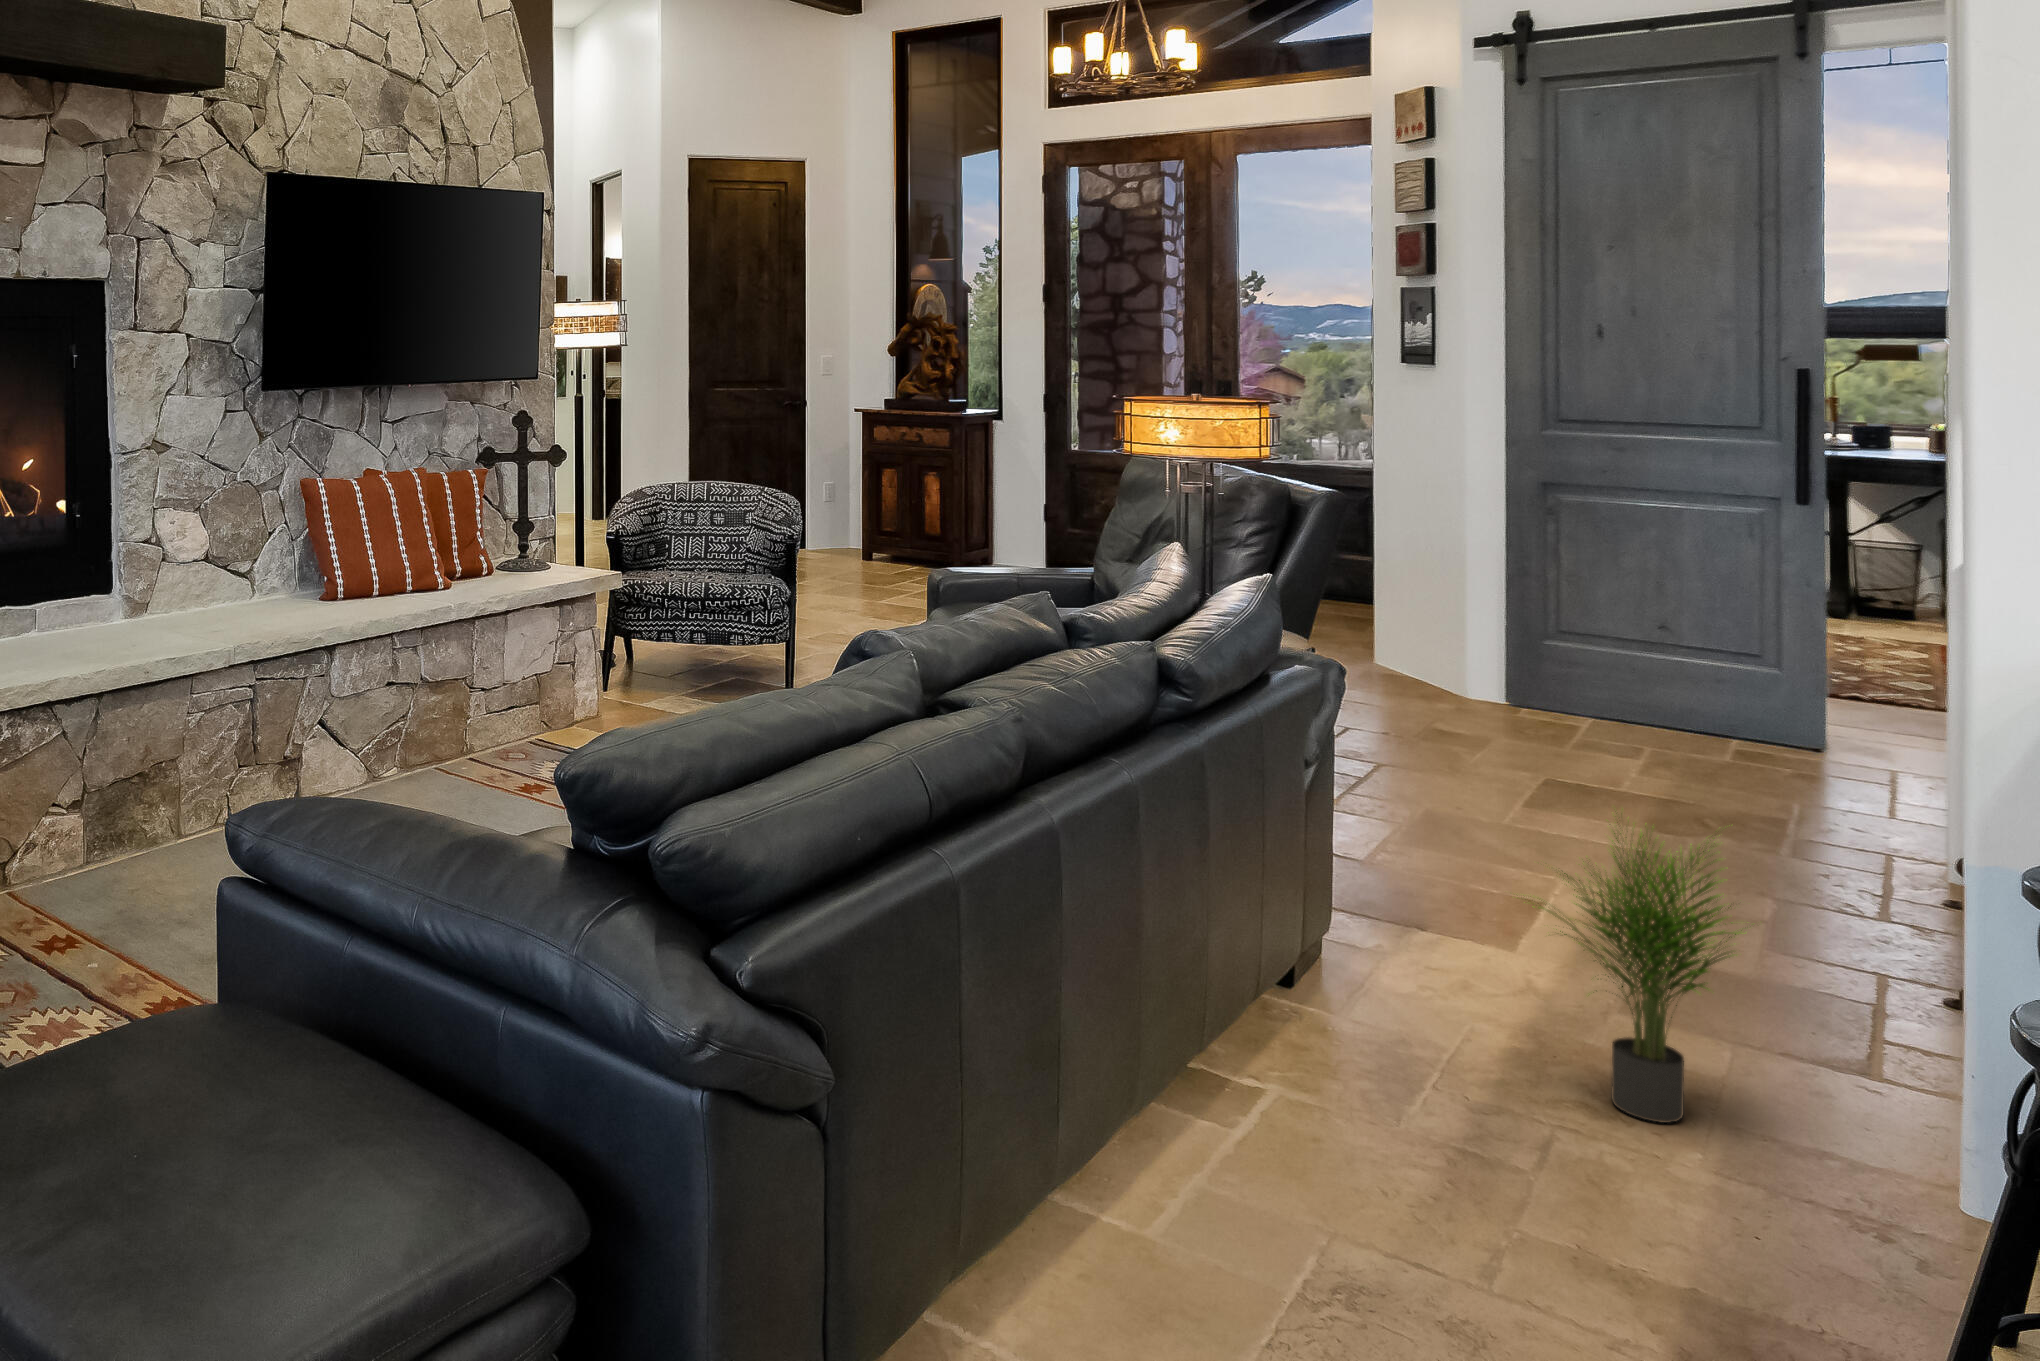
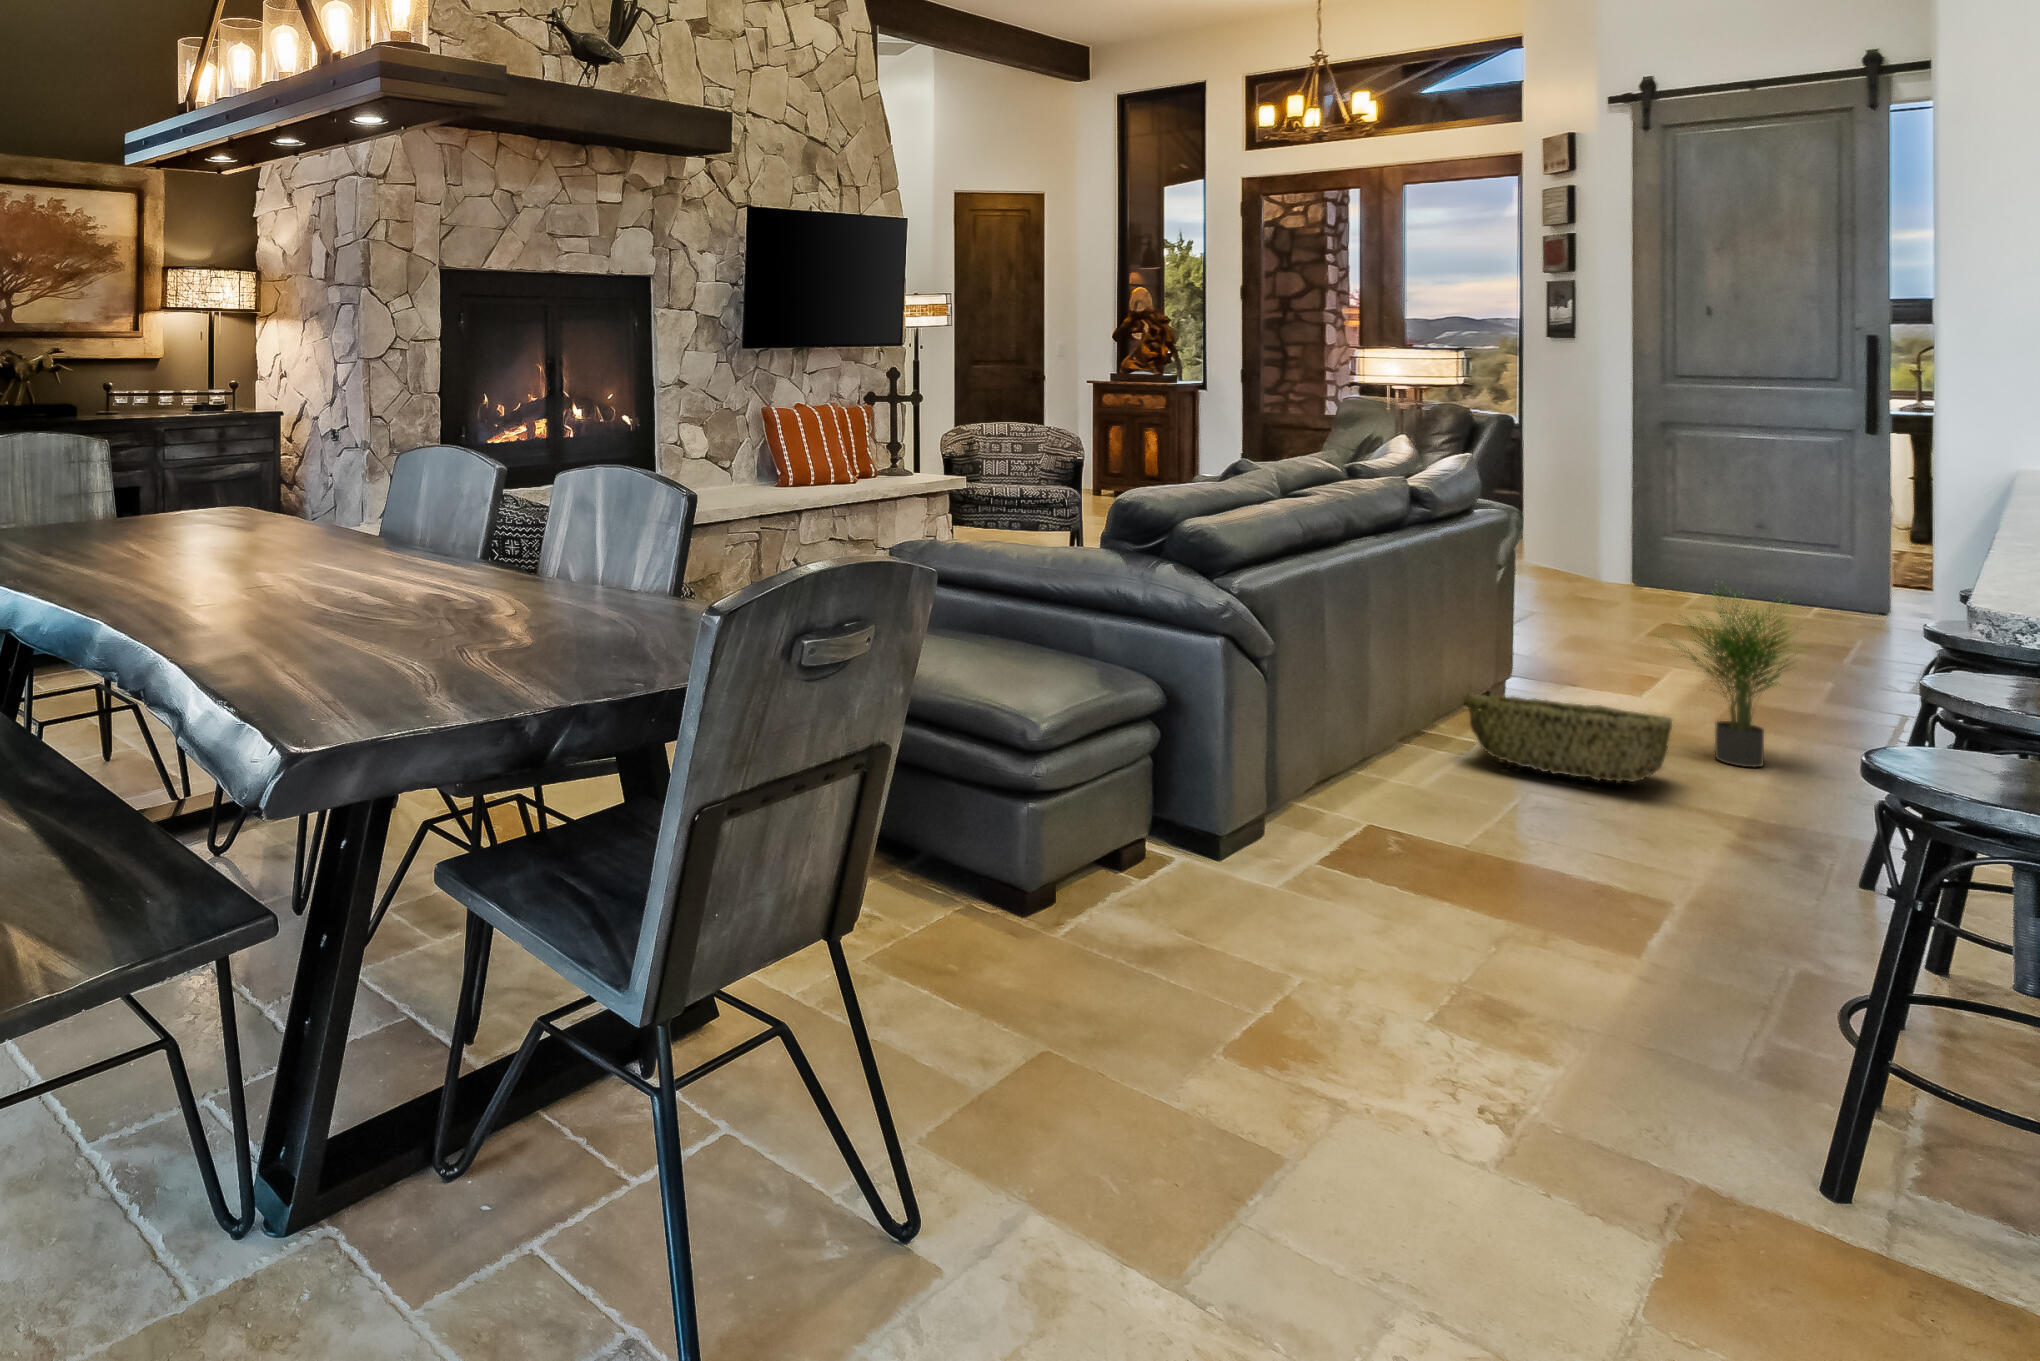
woven basket: none [1224,1005,1546,1195] -> present [1464,694,1672,782]

